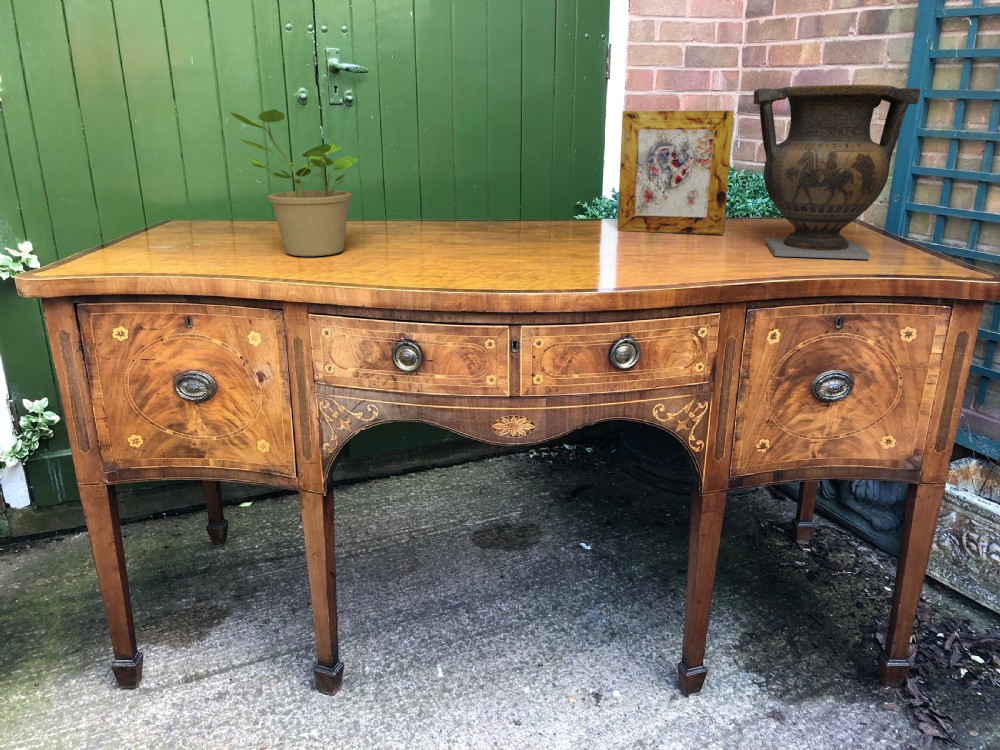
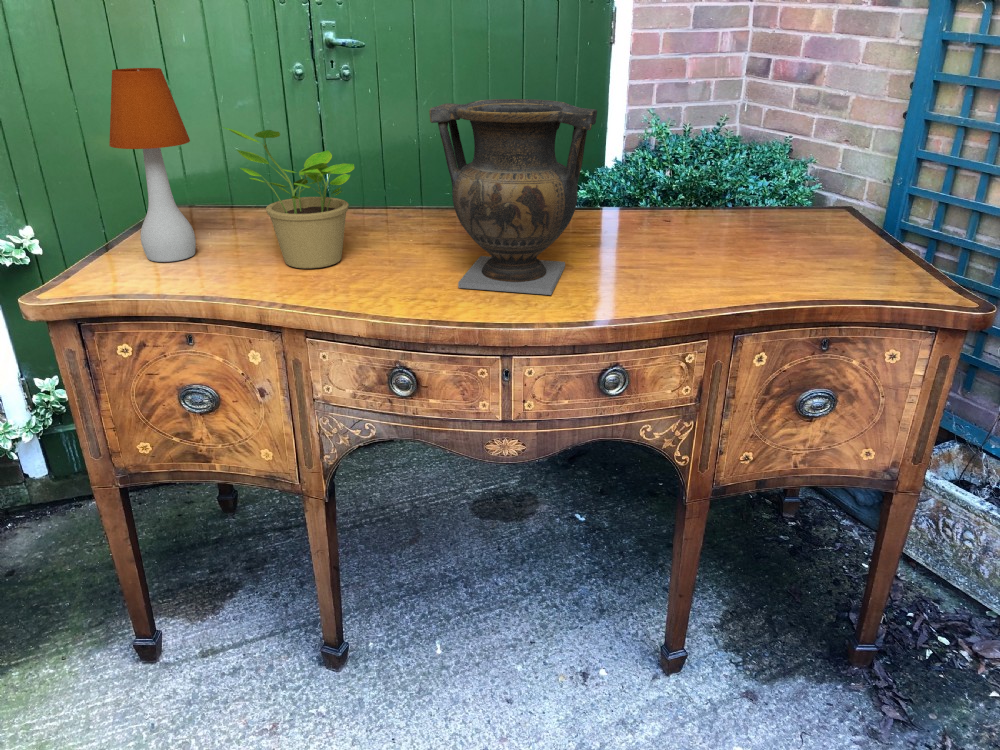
table lamp: none [112,57,195,253] -> present [109,68,196,262]
vase: present [754,85,920,259] -> present [429,99,597,295]
picture frame: present [618,110,734,234] -> none [615,105,734,233]

